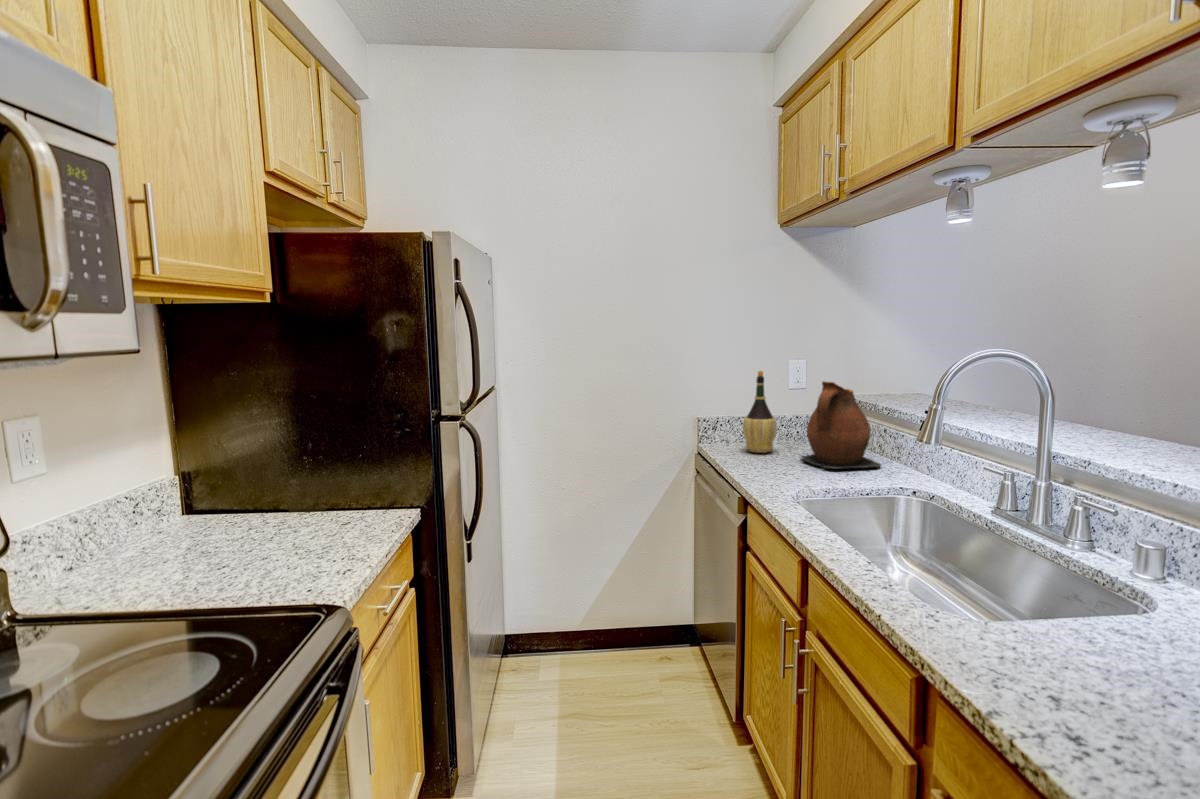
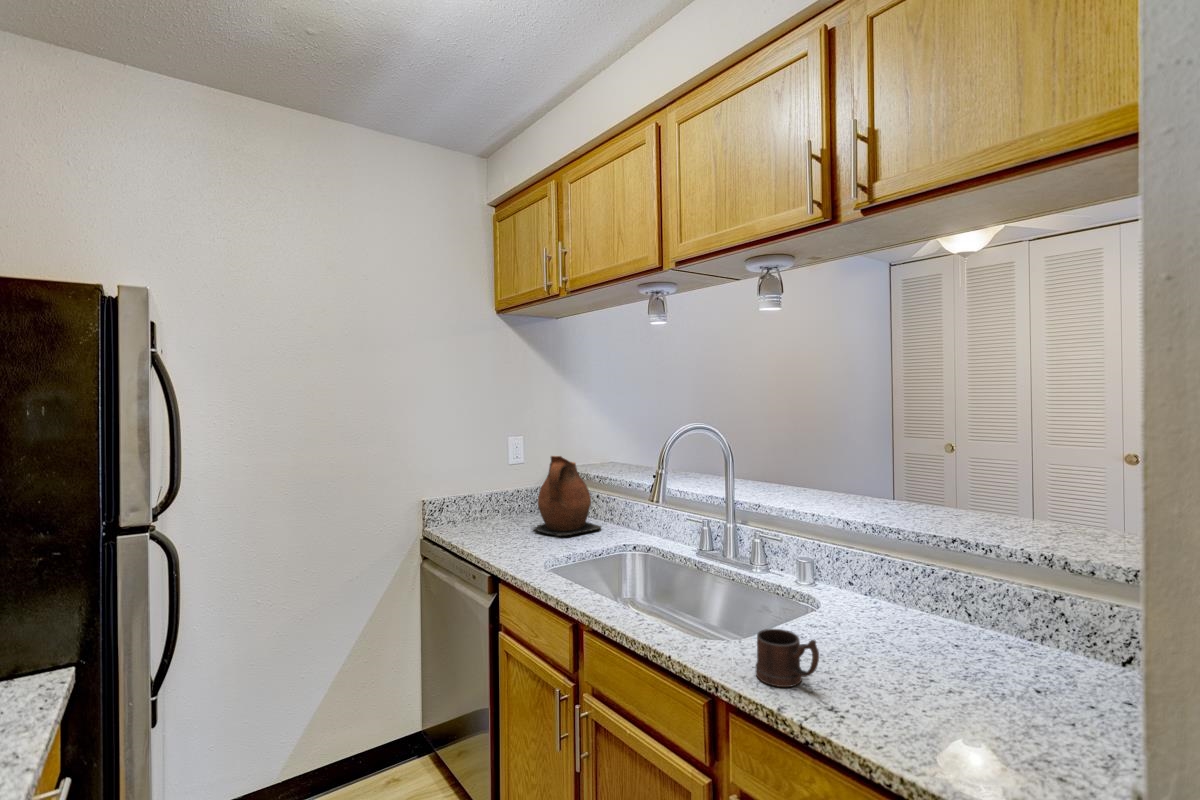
wine bottle: present [743,371,777,453] -> none [475,449,507,529]
mug: none [981,615,1071,694] -> present [756,629,819,687]

